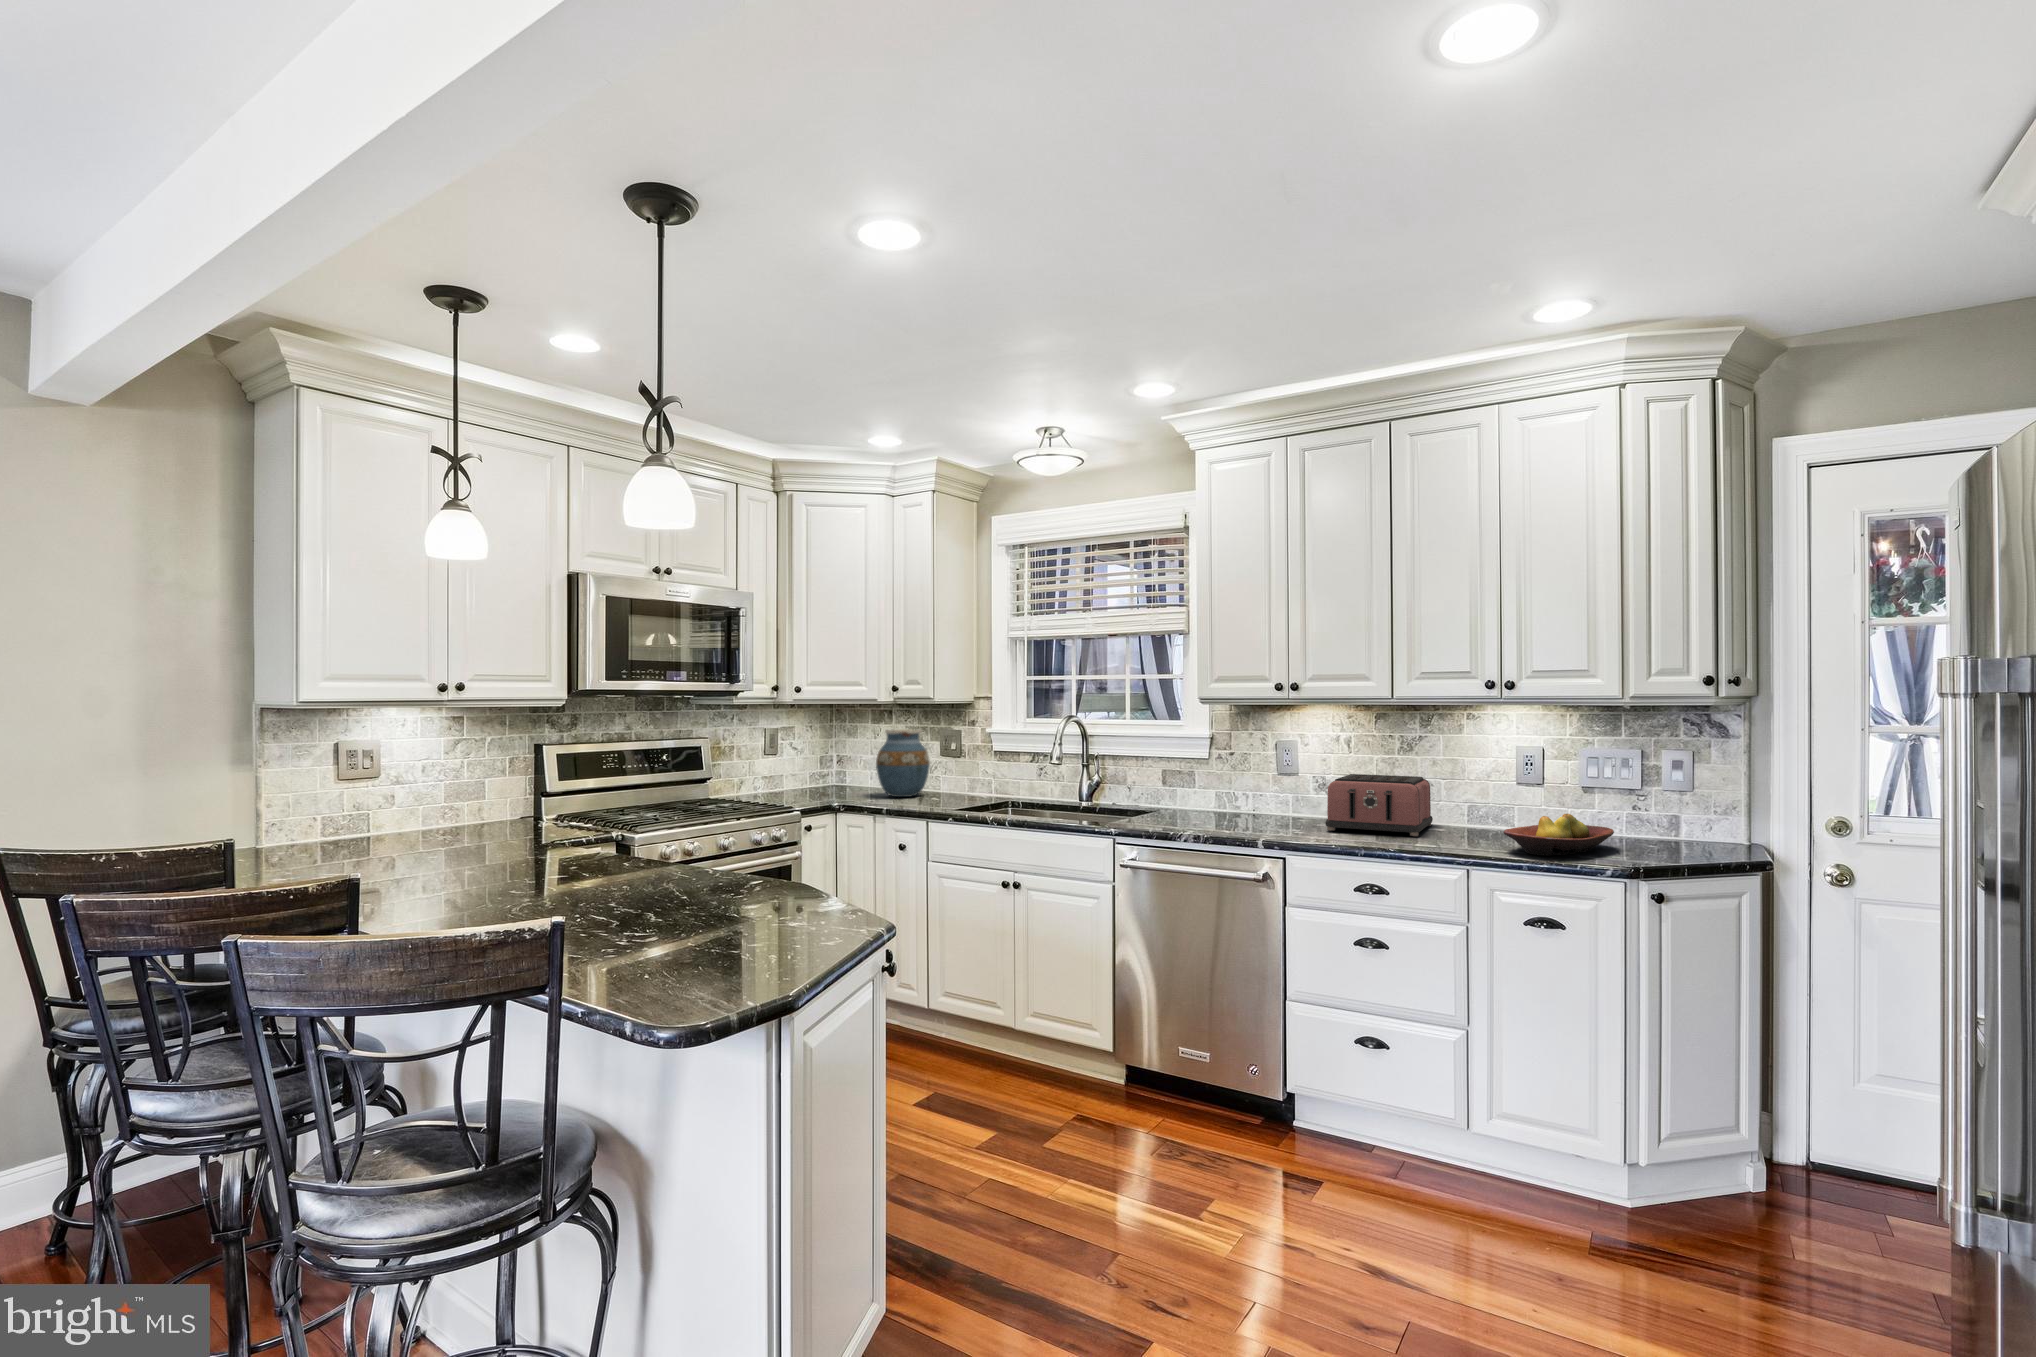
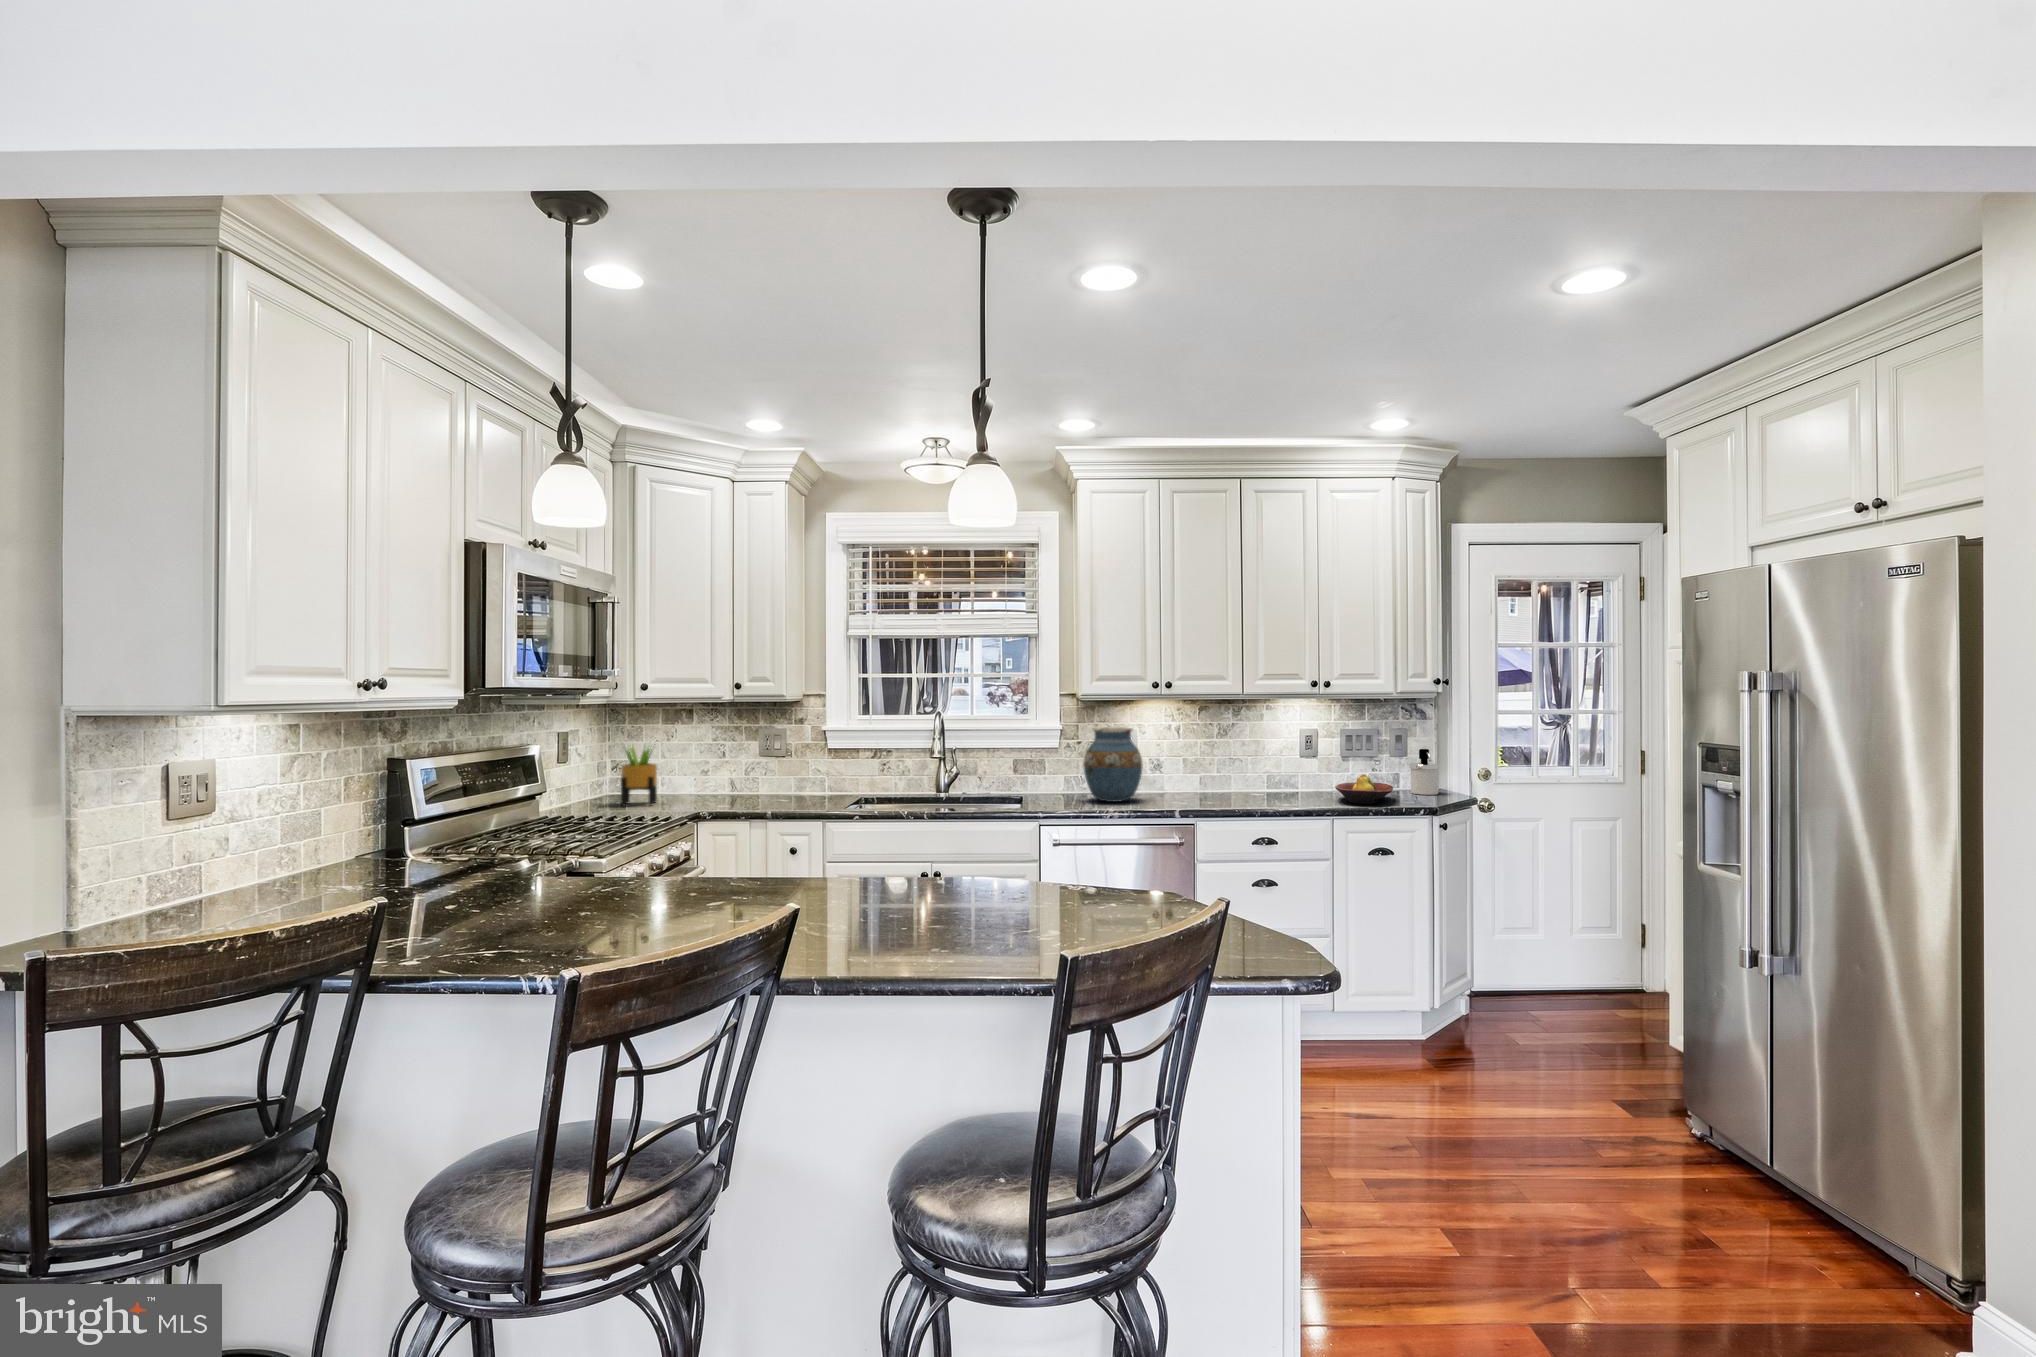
vase: present [876,729,930,797] -> present [1083,727,1142,802]
potted plant: none [823,733,859,795] -> present [621,746,657,806]
toaster: present [1326,774,1433,836] -> none [1178,755,1263,800]
soap dispenser: none [1675,782,1724,852] -> present [1410,749,1439,795]

